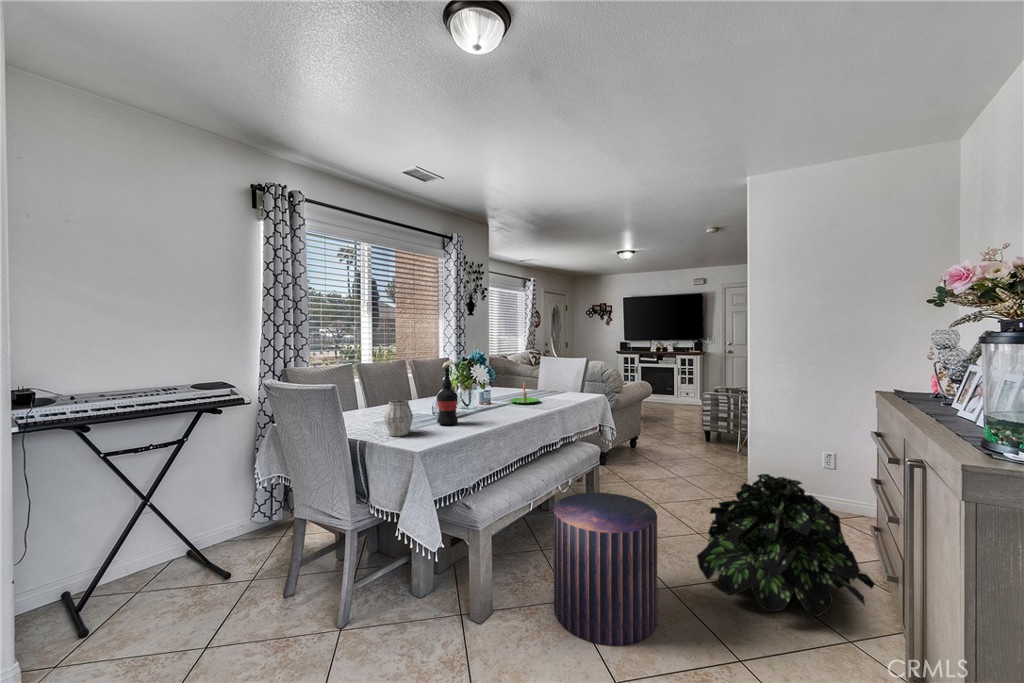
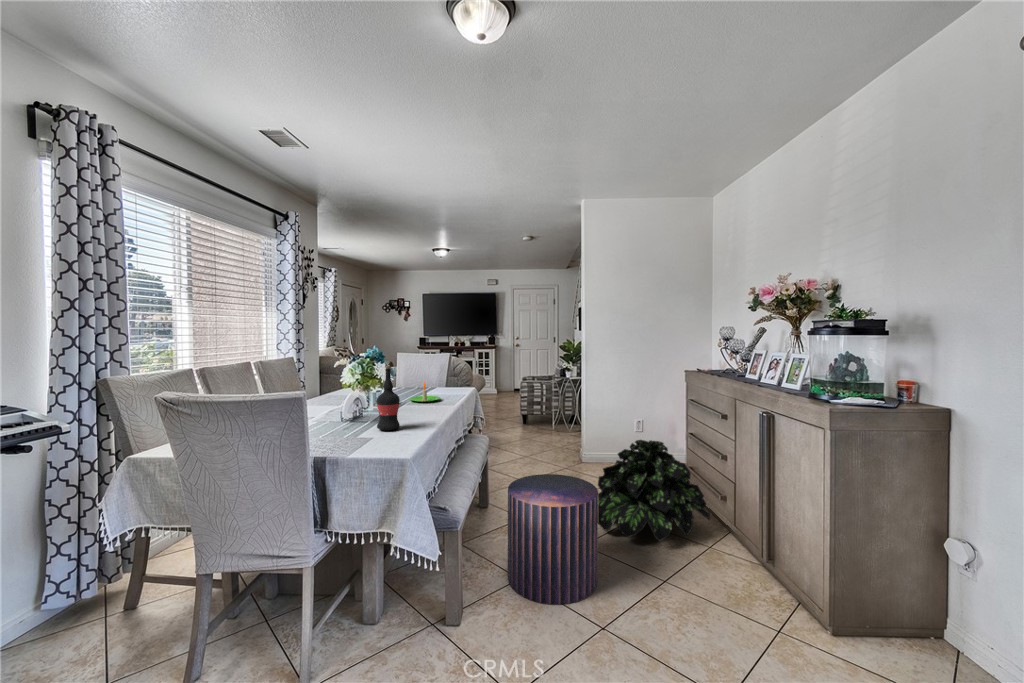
mug: present [385,400,413,436] -> none [338,407,371,449]

